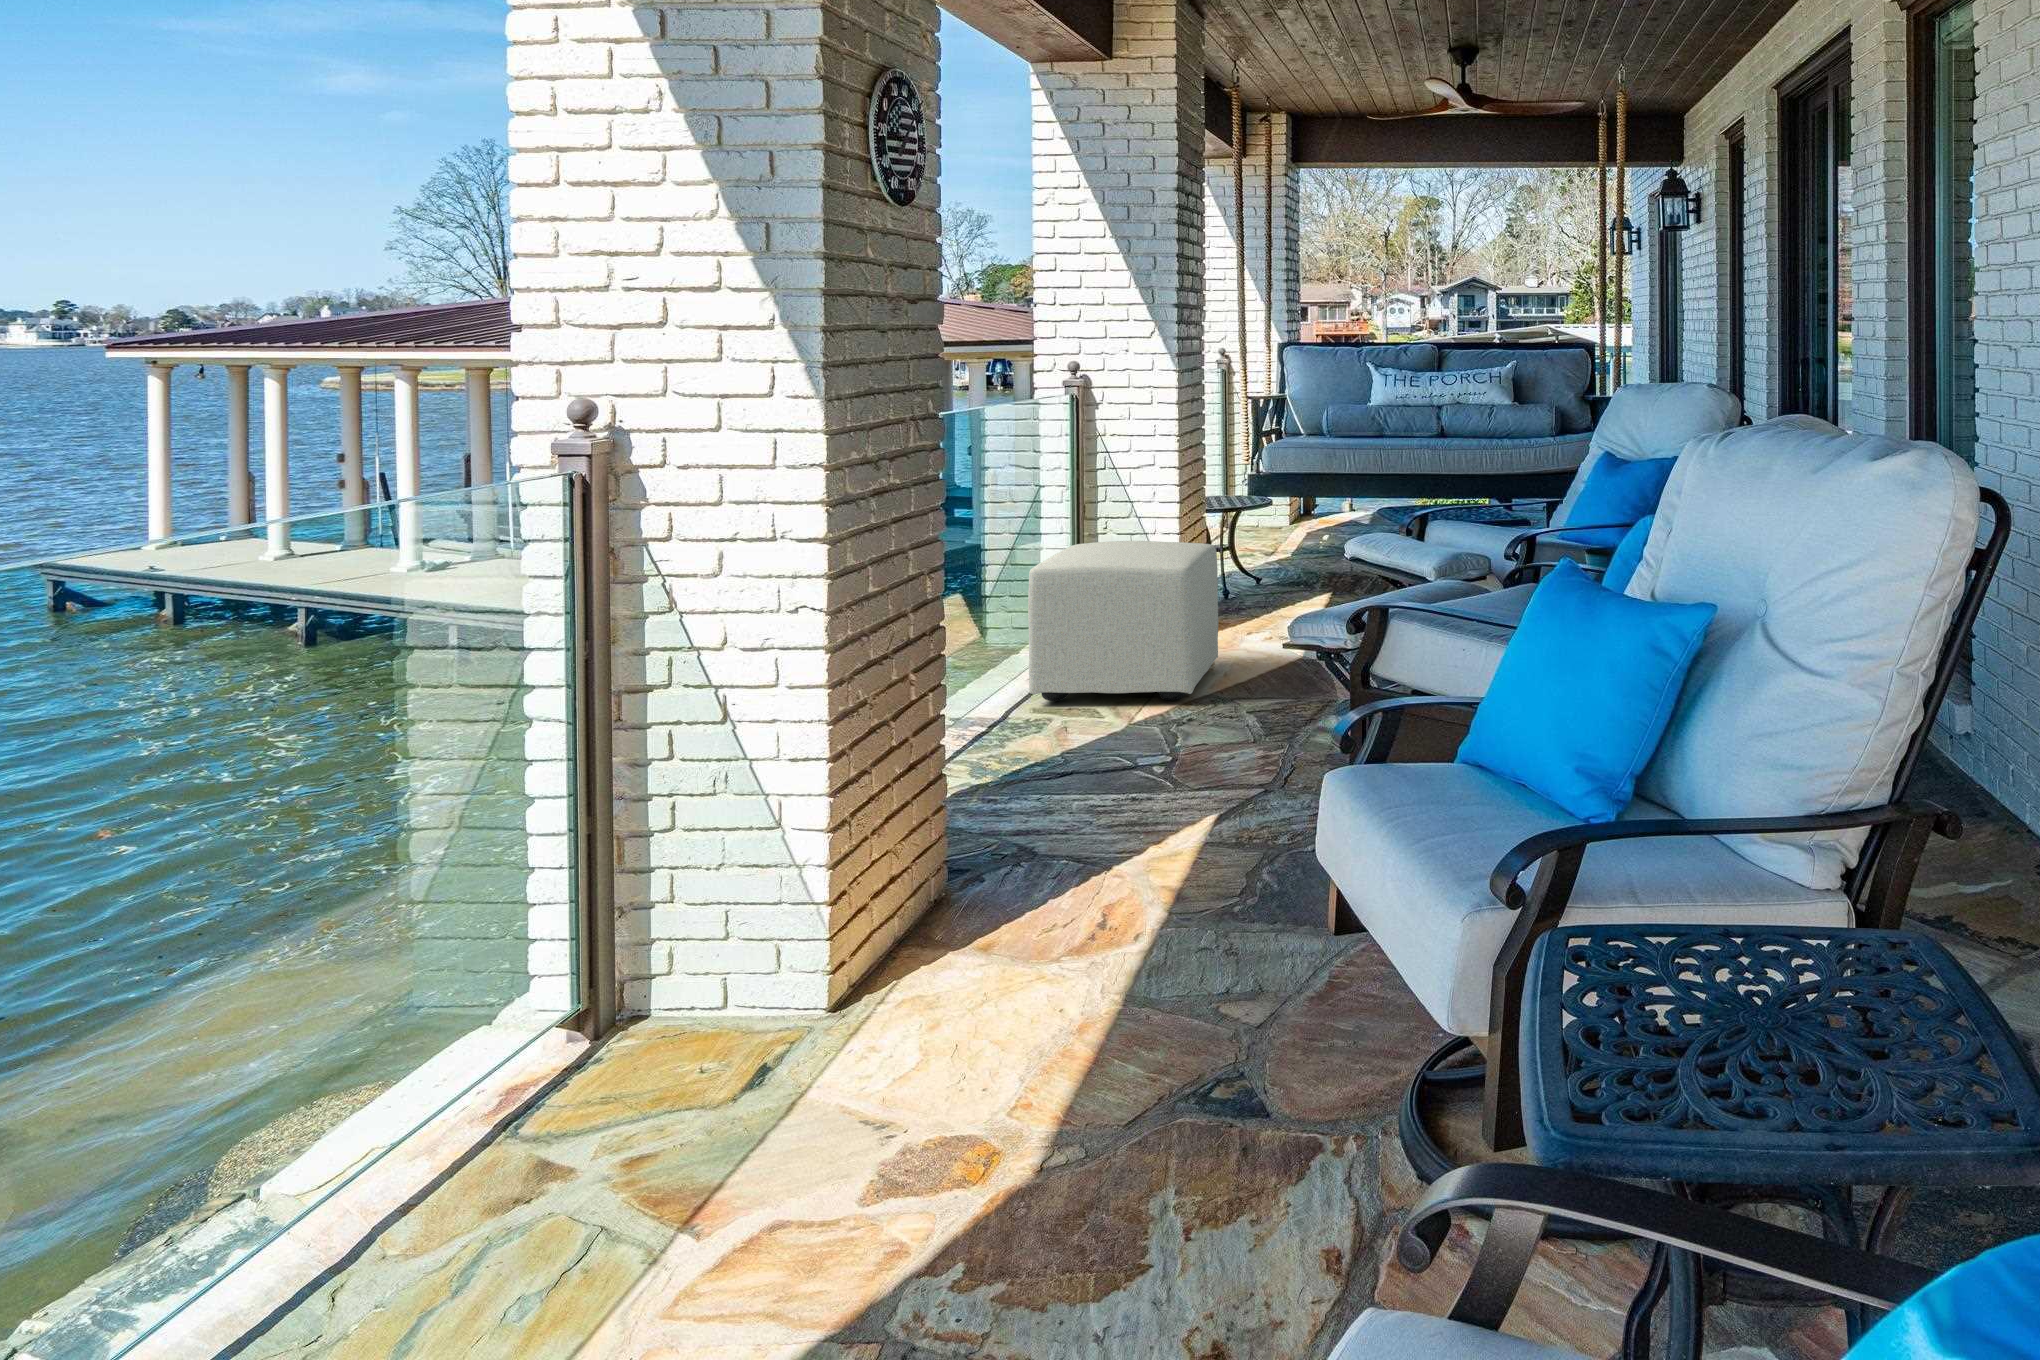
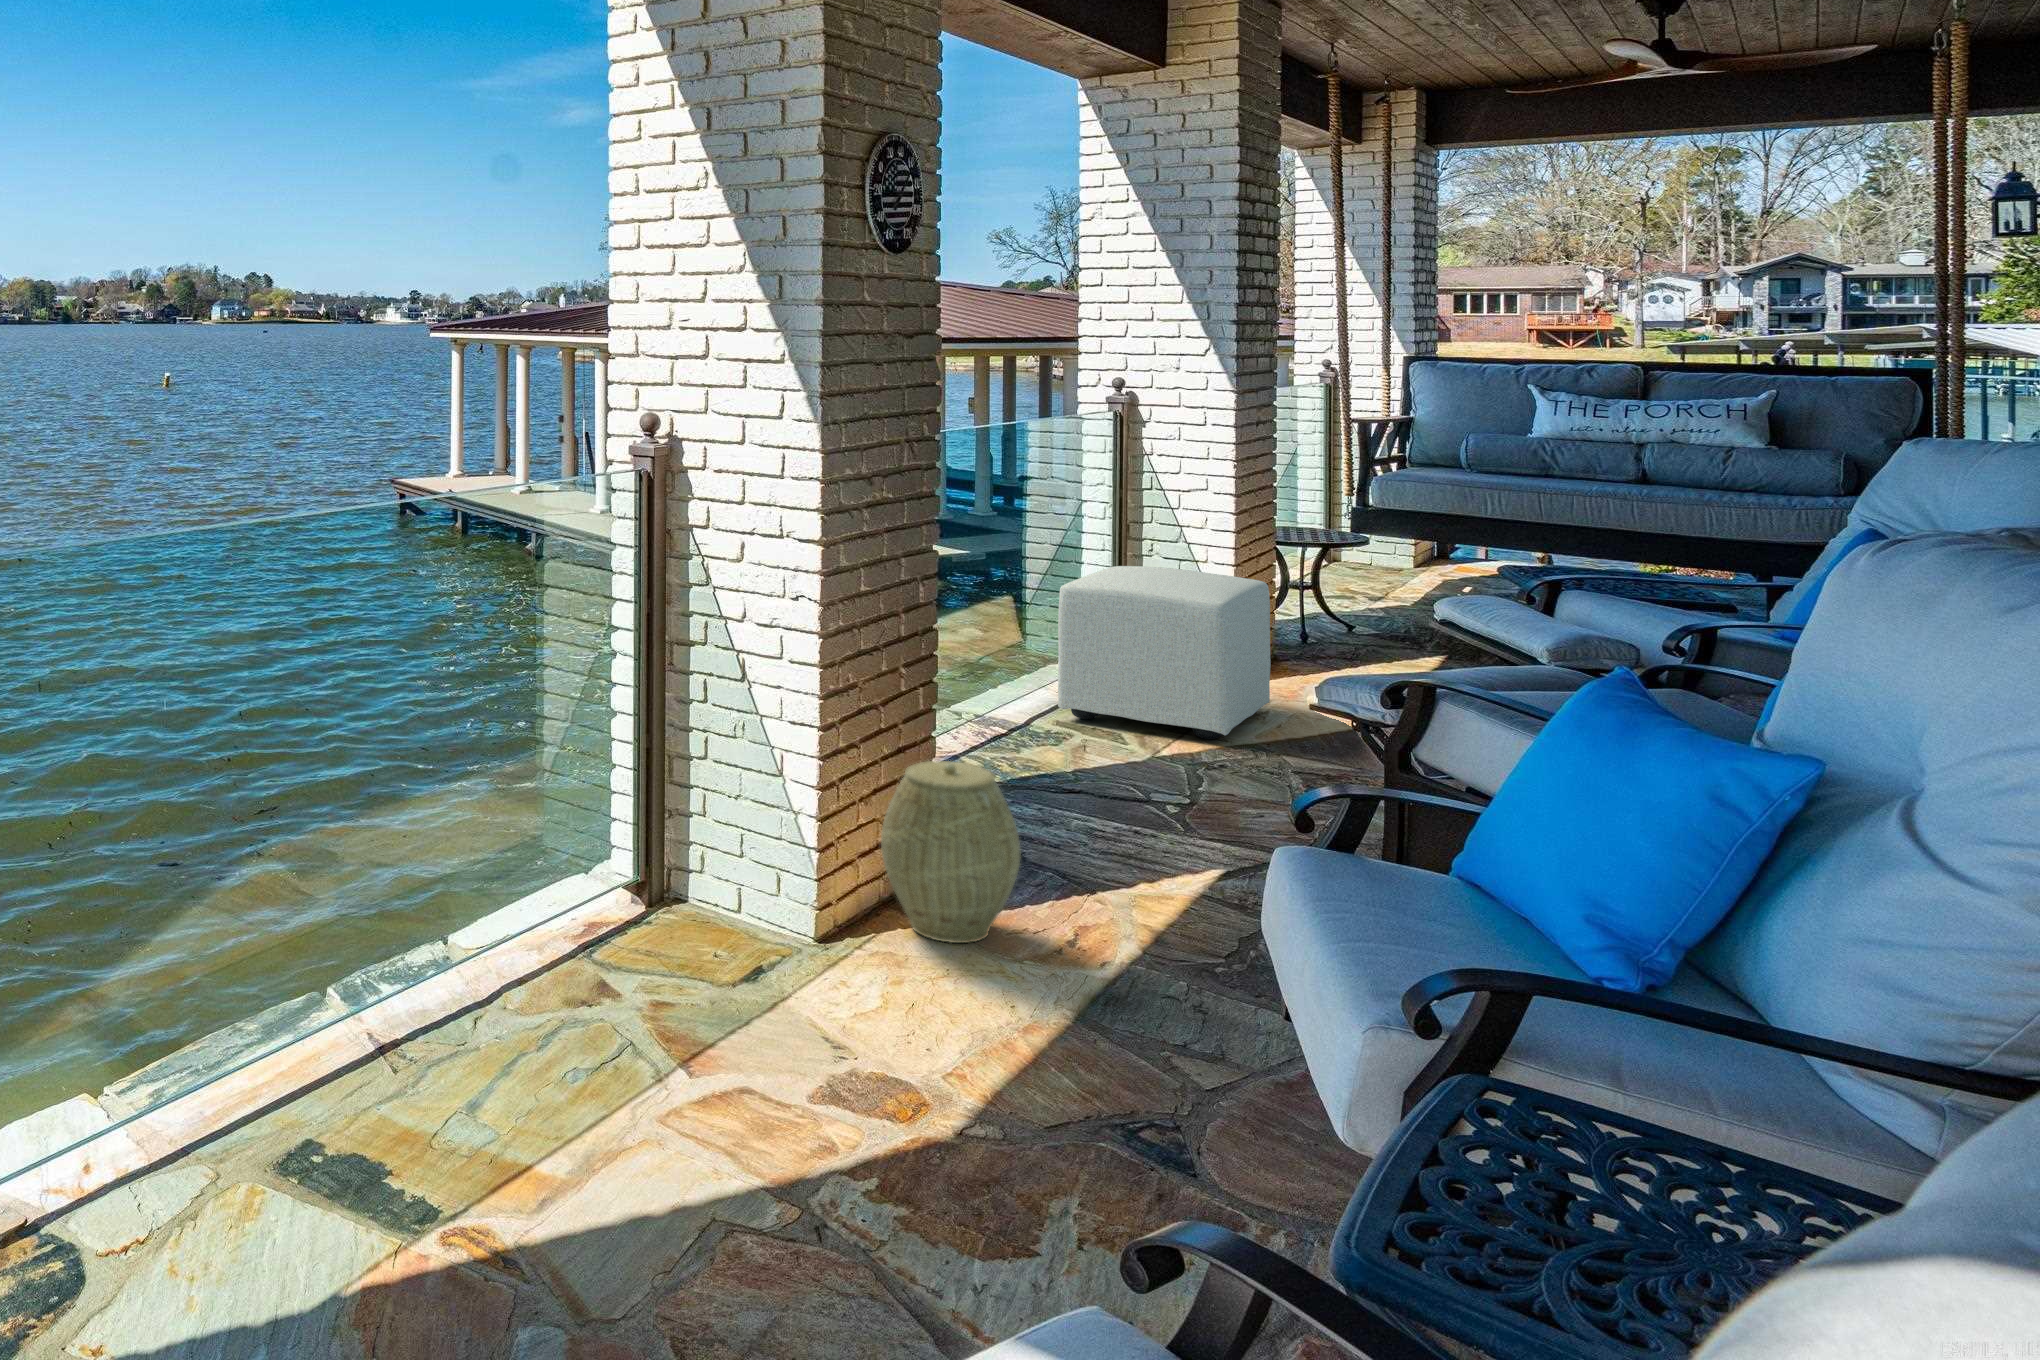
woven basket: none [898,765,1054,969] -> present [881,761,1020,943]

